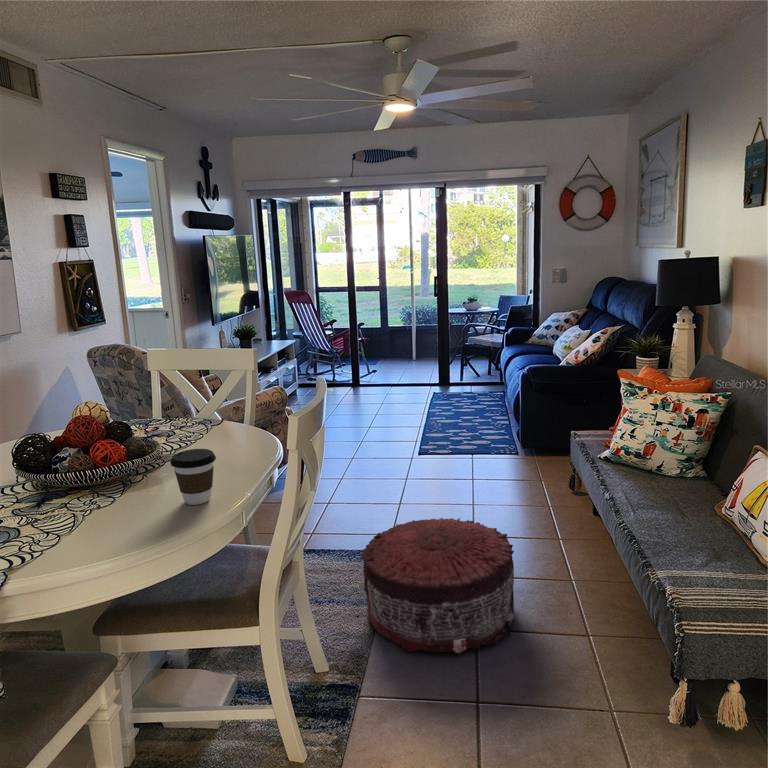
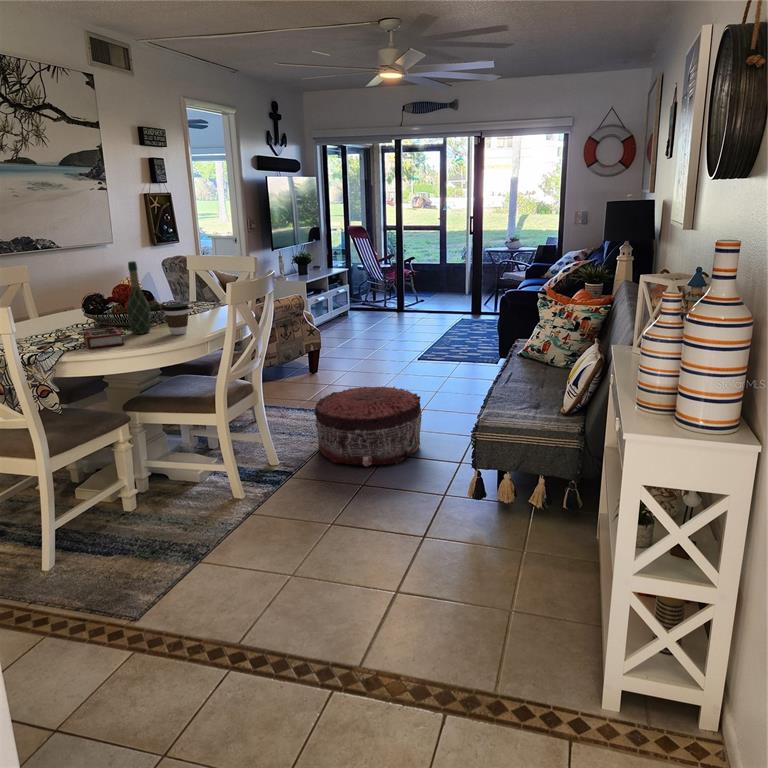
wine bottle: none [102,385,144,507] -> present [126,261,150,334]
book: none [32,503,119,563] -> present [83,327,125,349]

